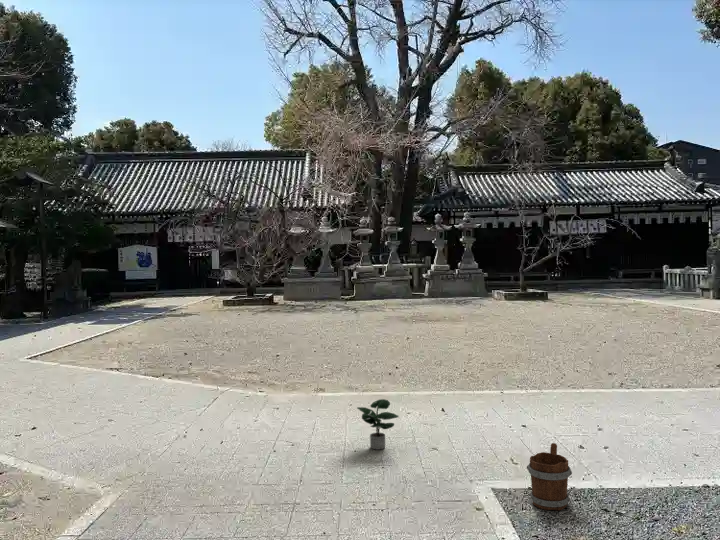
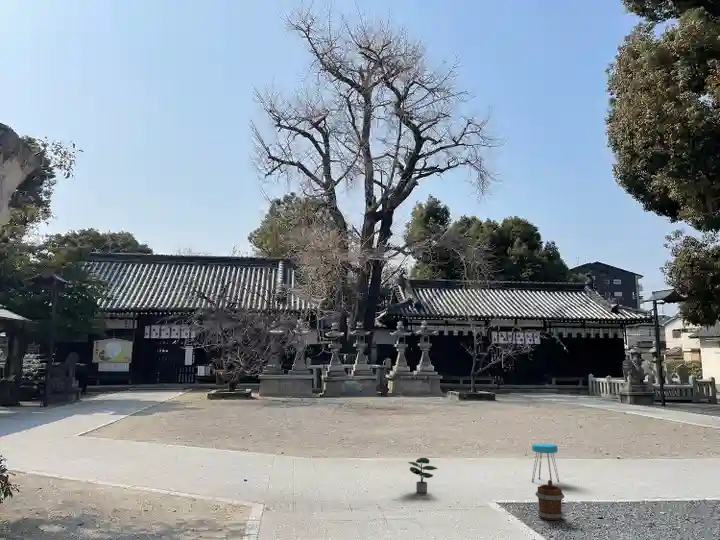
stool: none [546,373,586,432] -> present [532,443,559,482]

